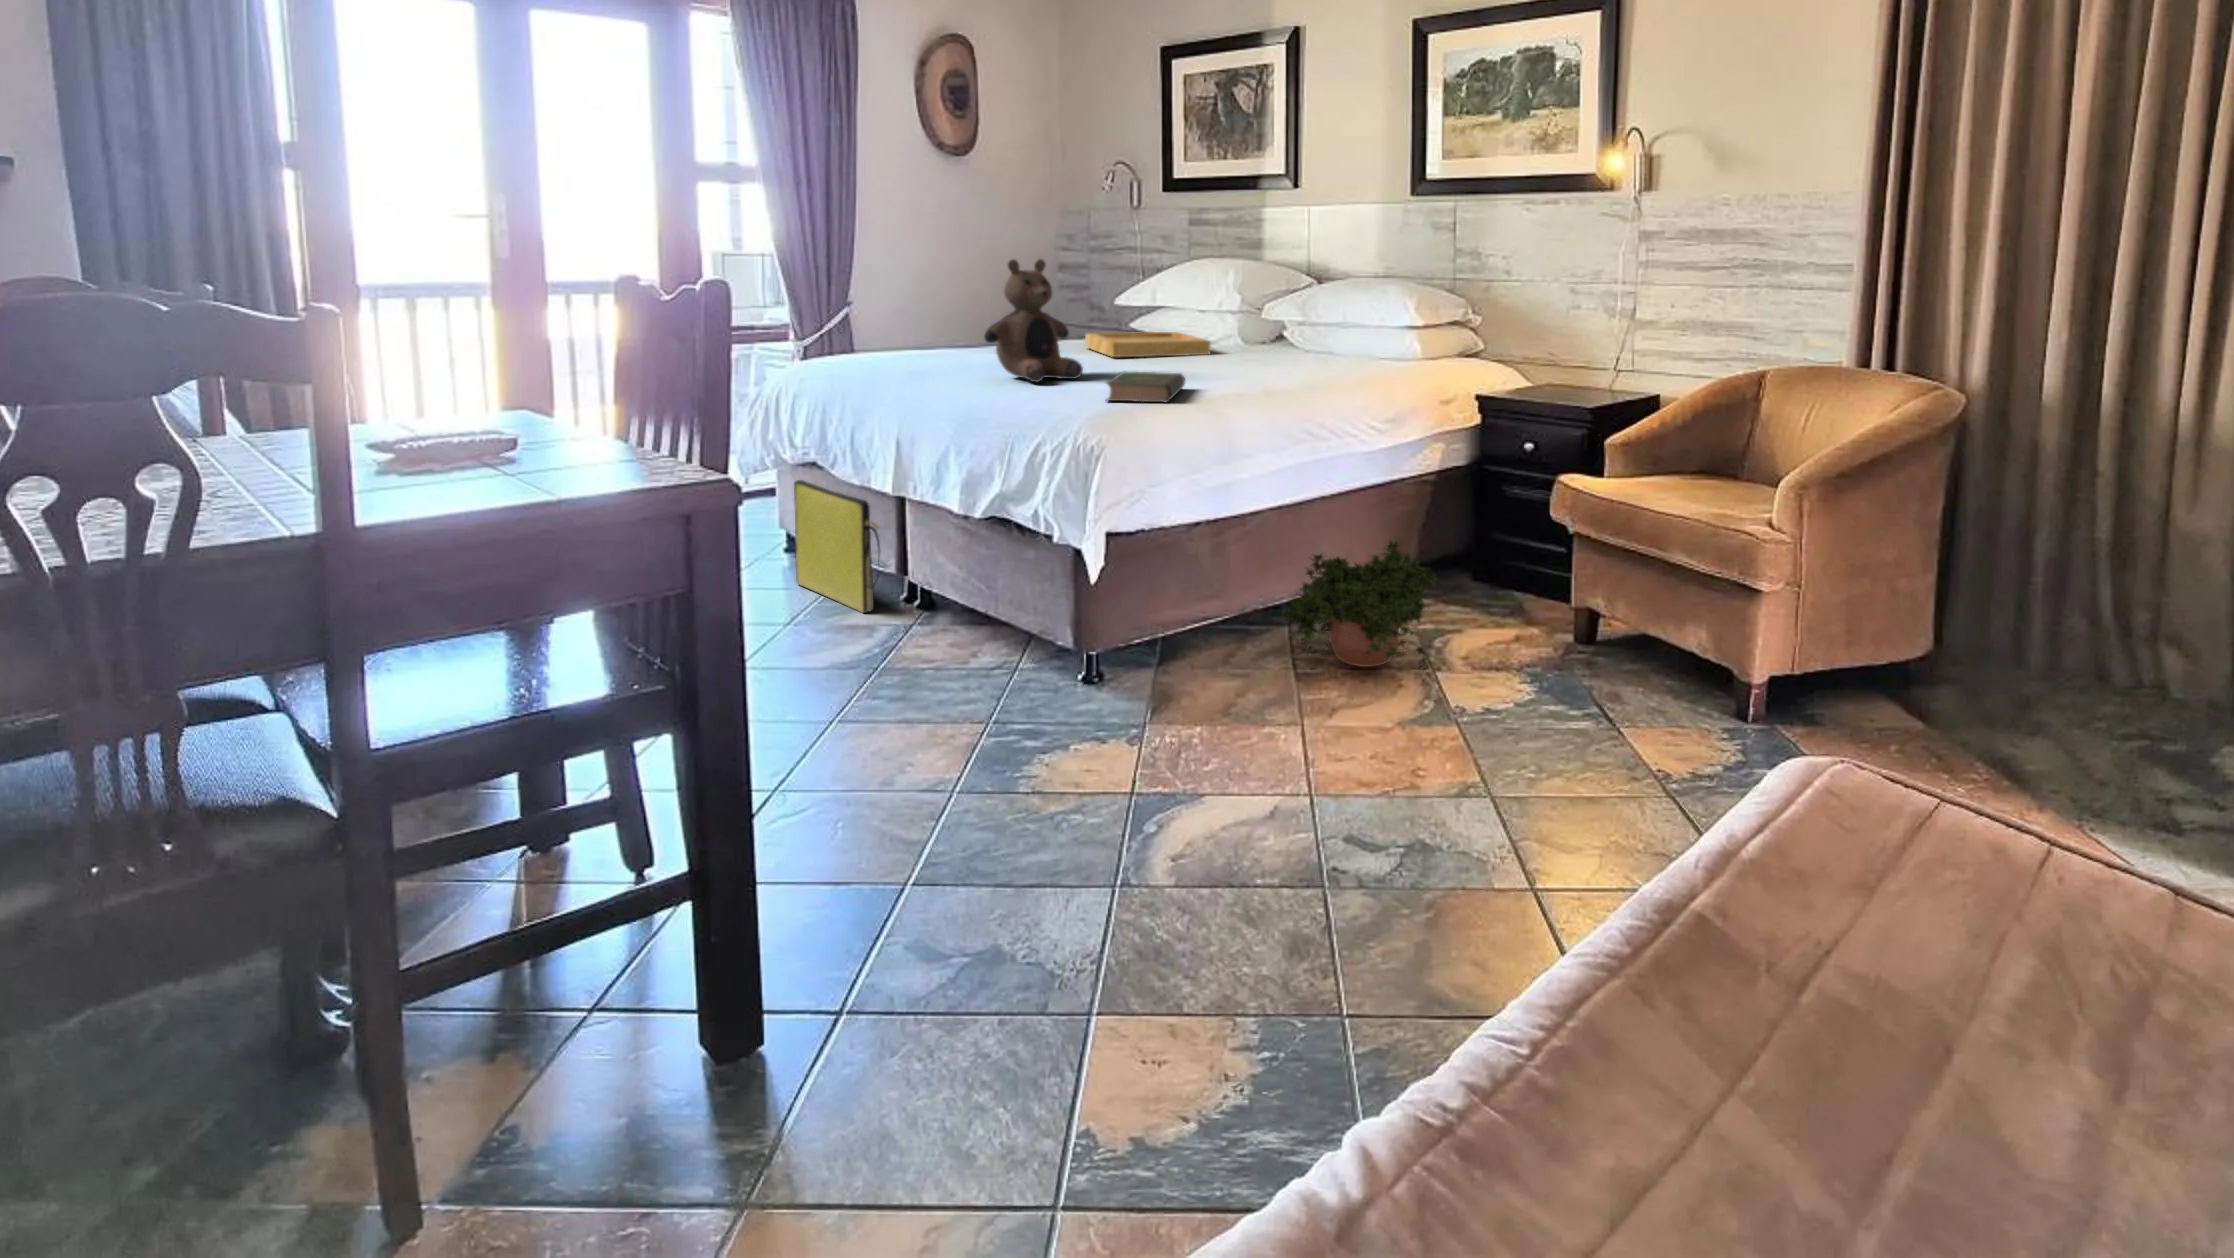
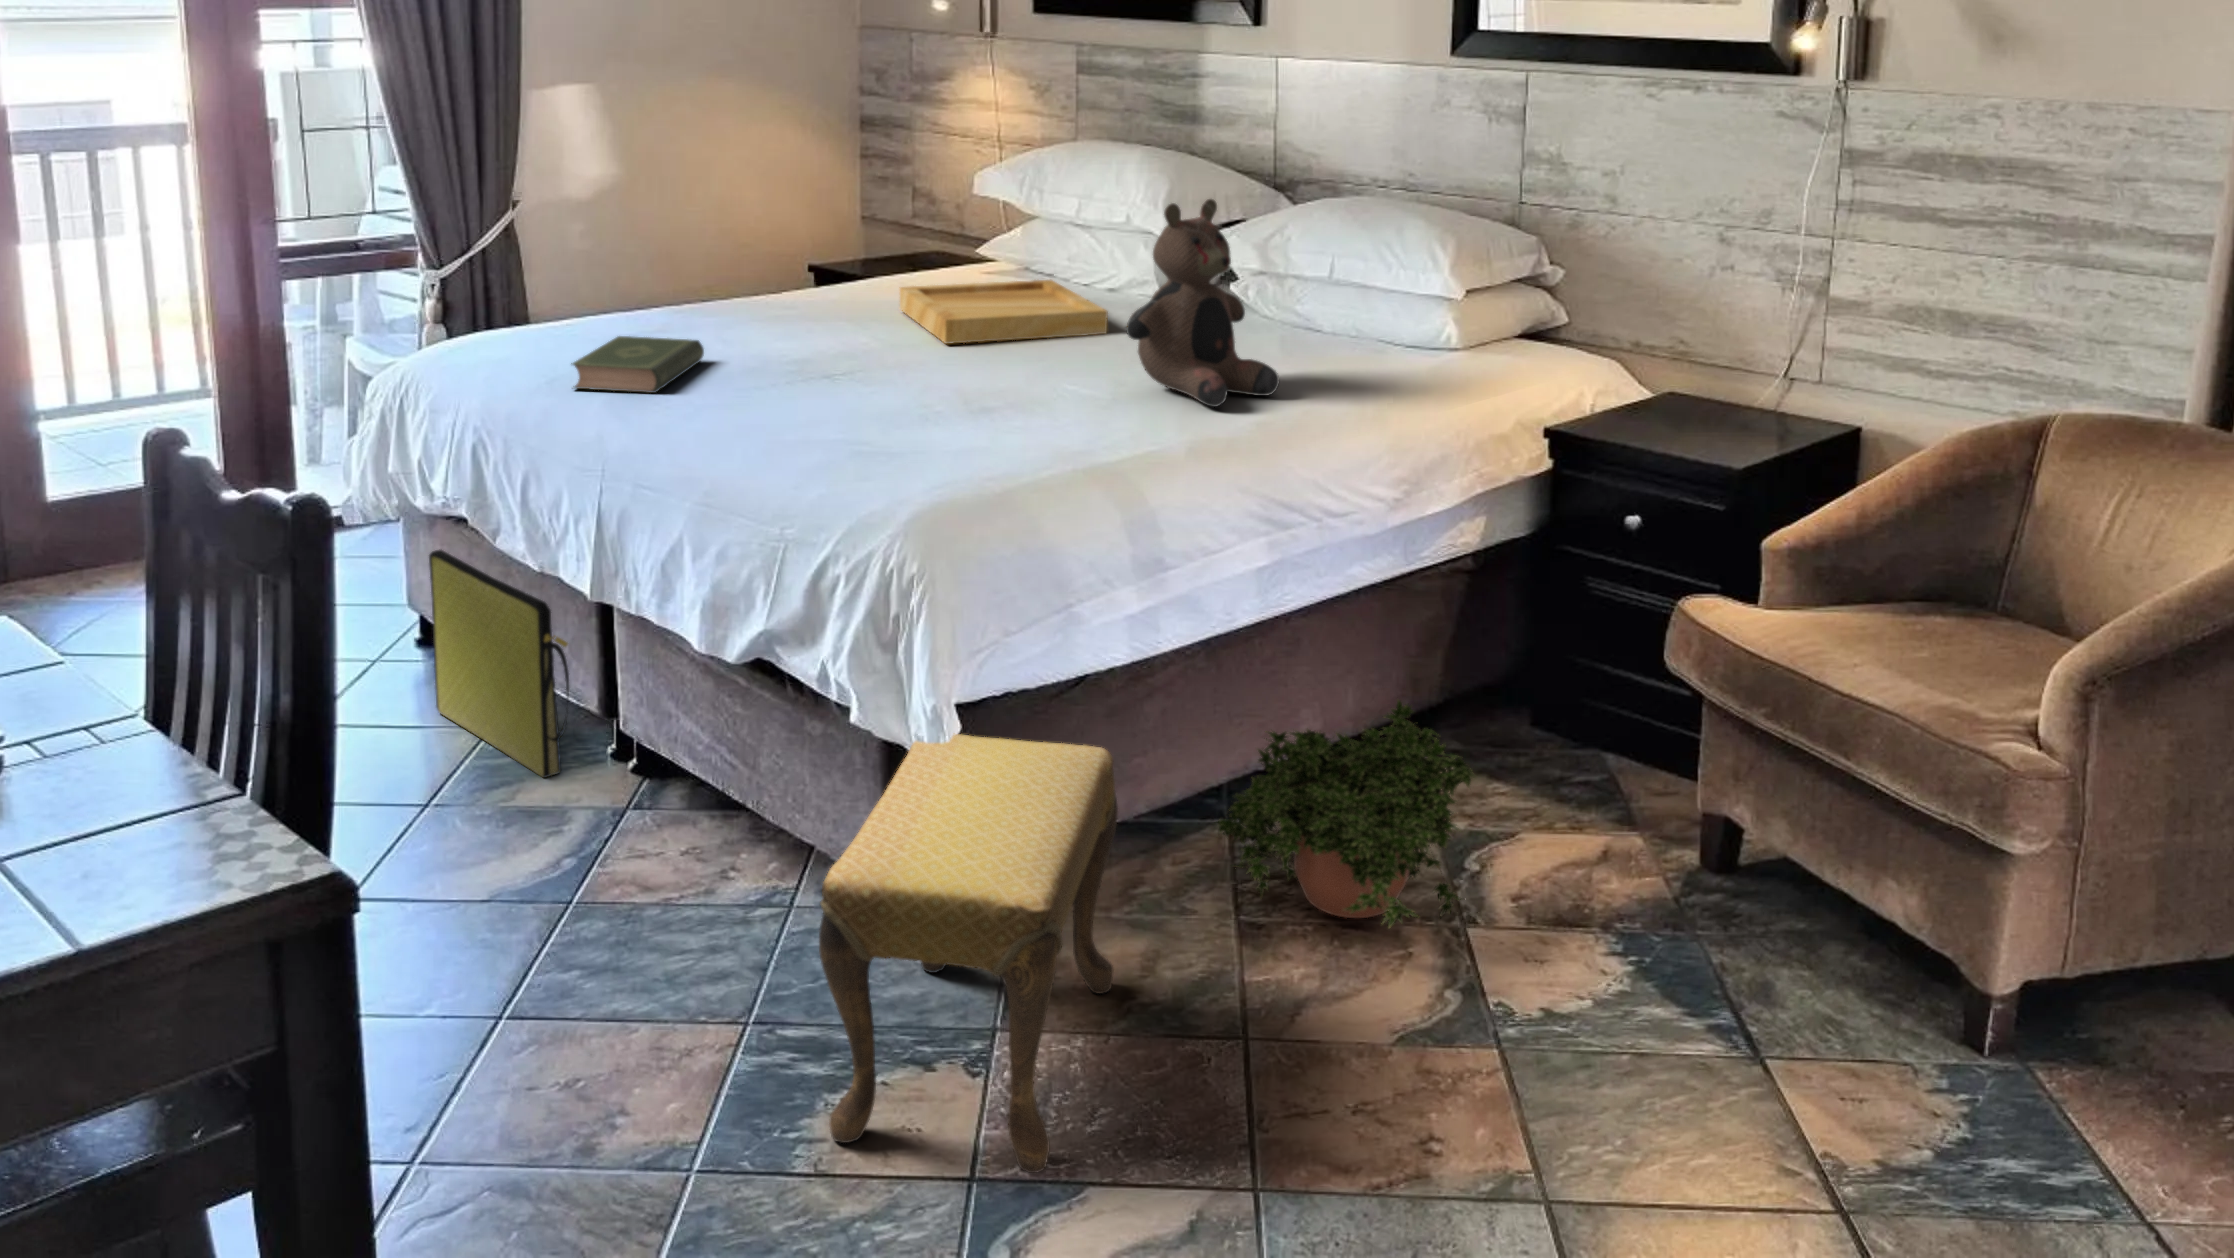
teddy bear: present [984,259,1083,382] -> present [1126,199,1279,407]
book: present [1107,372,1185,403] -> present [571,336,704,393]
footstool: none [1036,541,1220,790] -> present [819,734,1118,1173]

